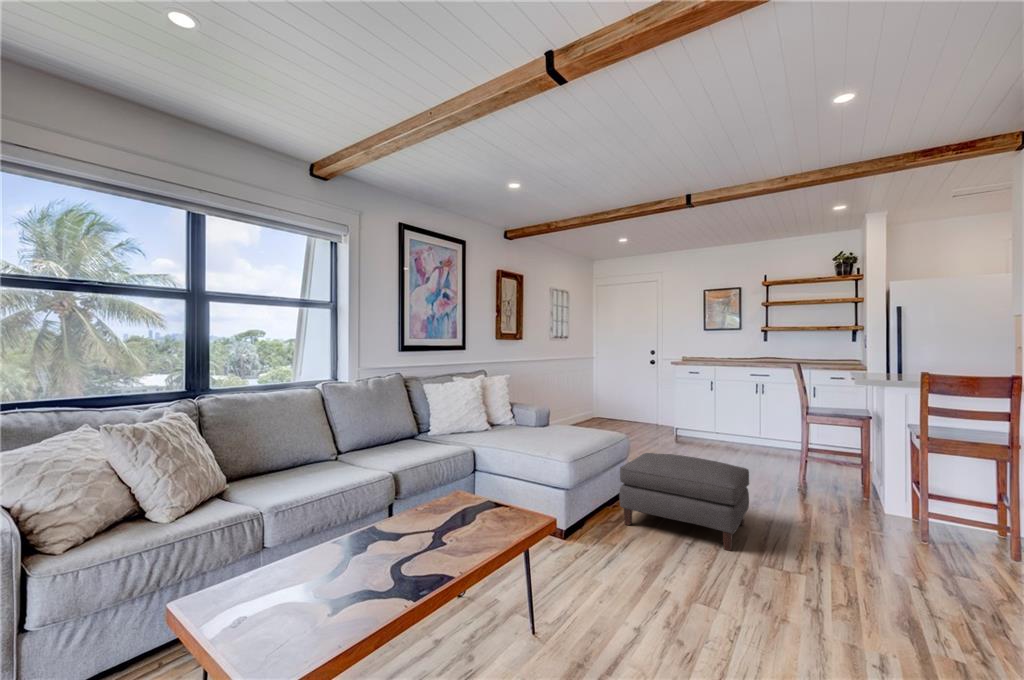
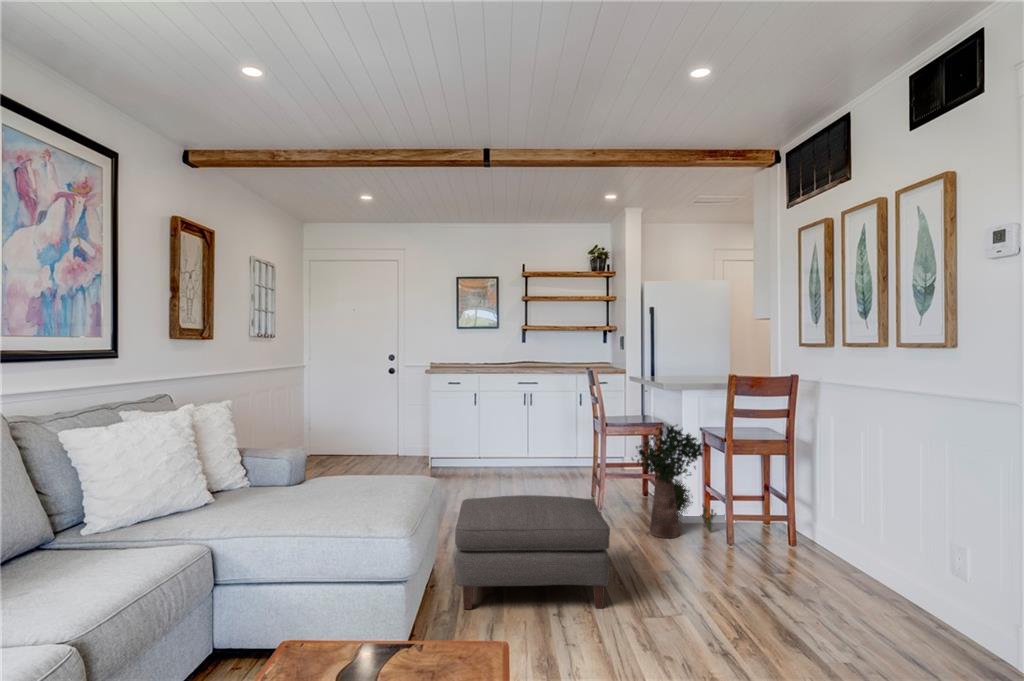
potted plant: none [813,416,915,528] -> present [632,425,717,538]

